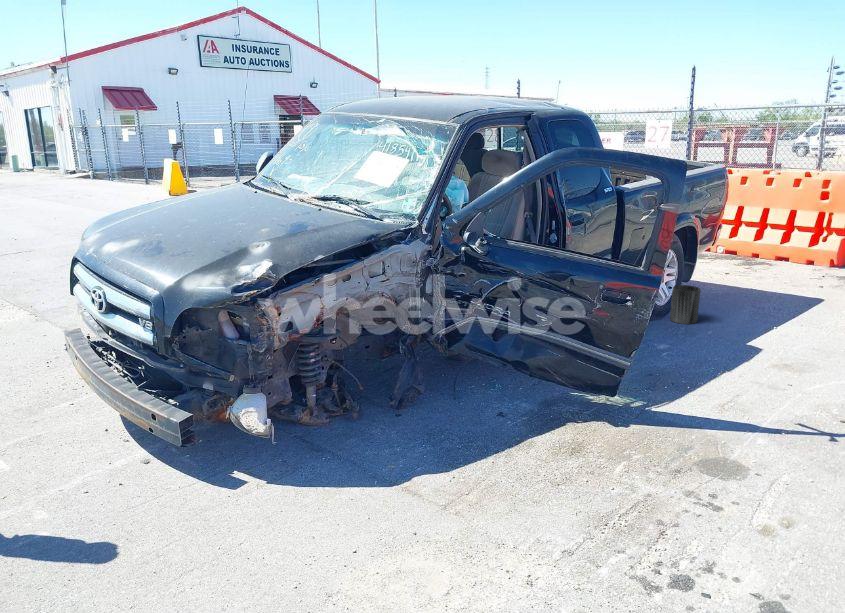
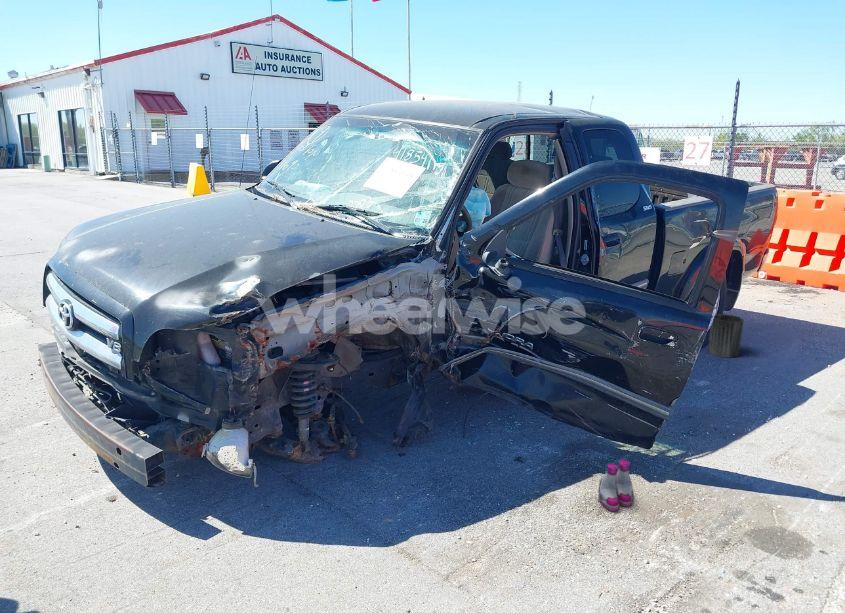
boots: none [570,408,601,452] -> present [598,459,634,511]

